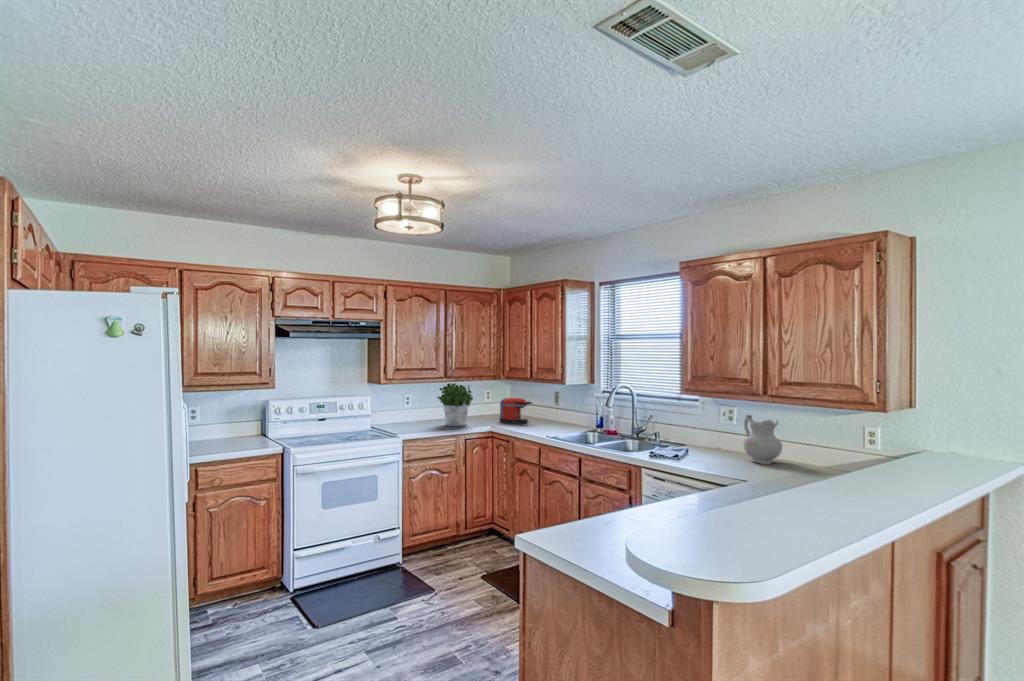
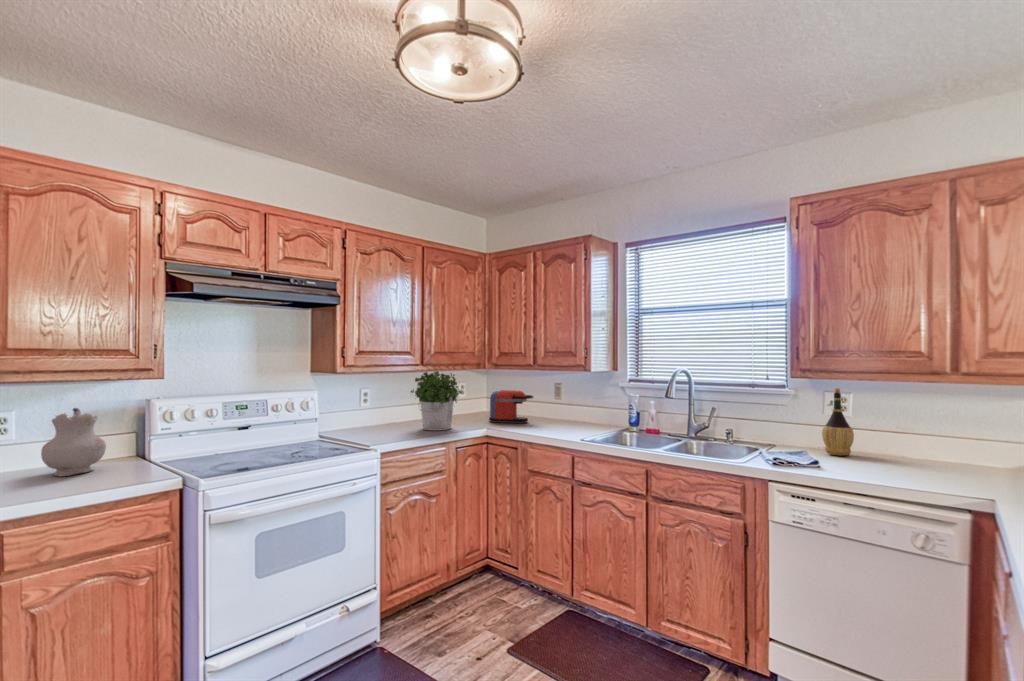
wine bottle: none [706,403,727,453] -> present [822,388,854,456]
ceramic pitcher: present [743,415,782,464] -> present [41,408,106,476]

